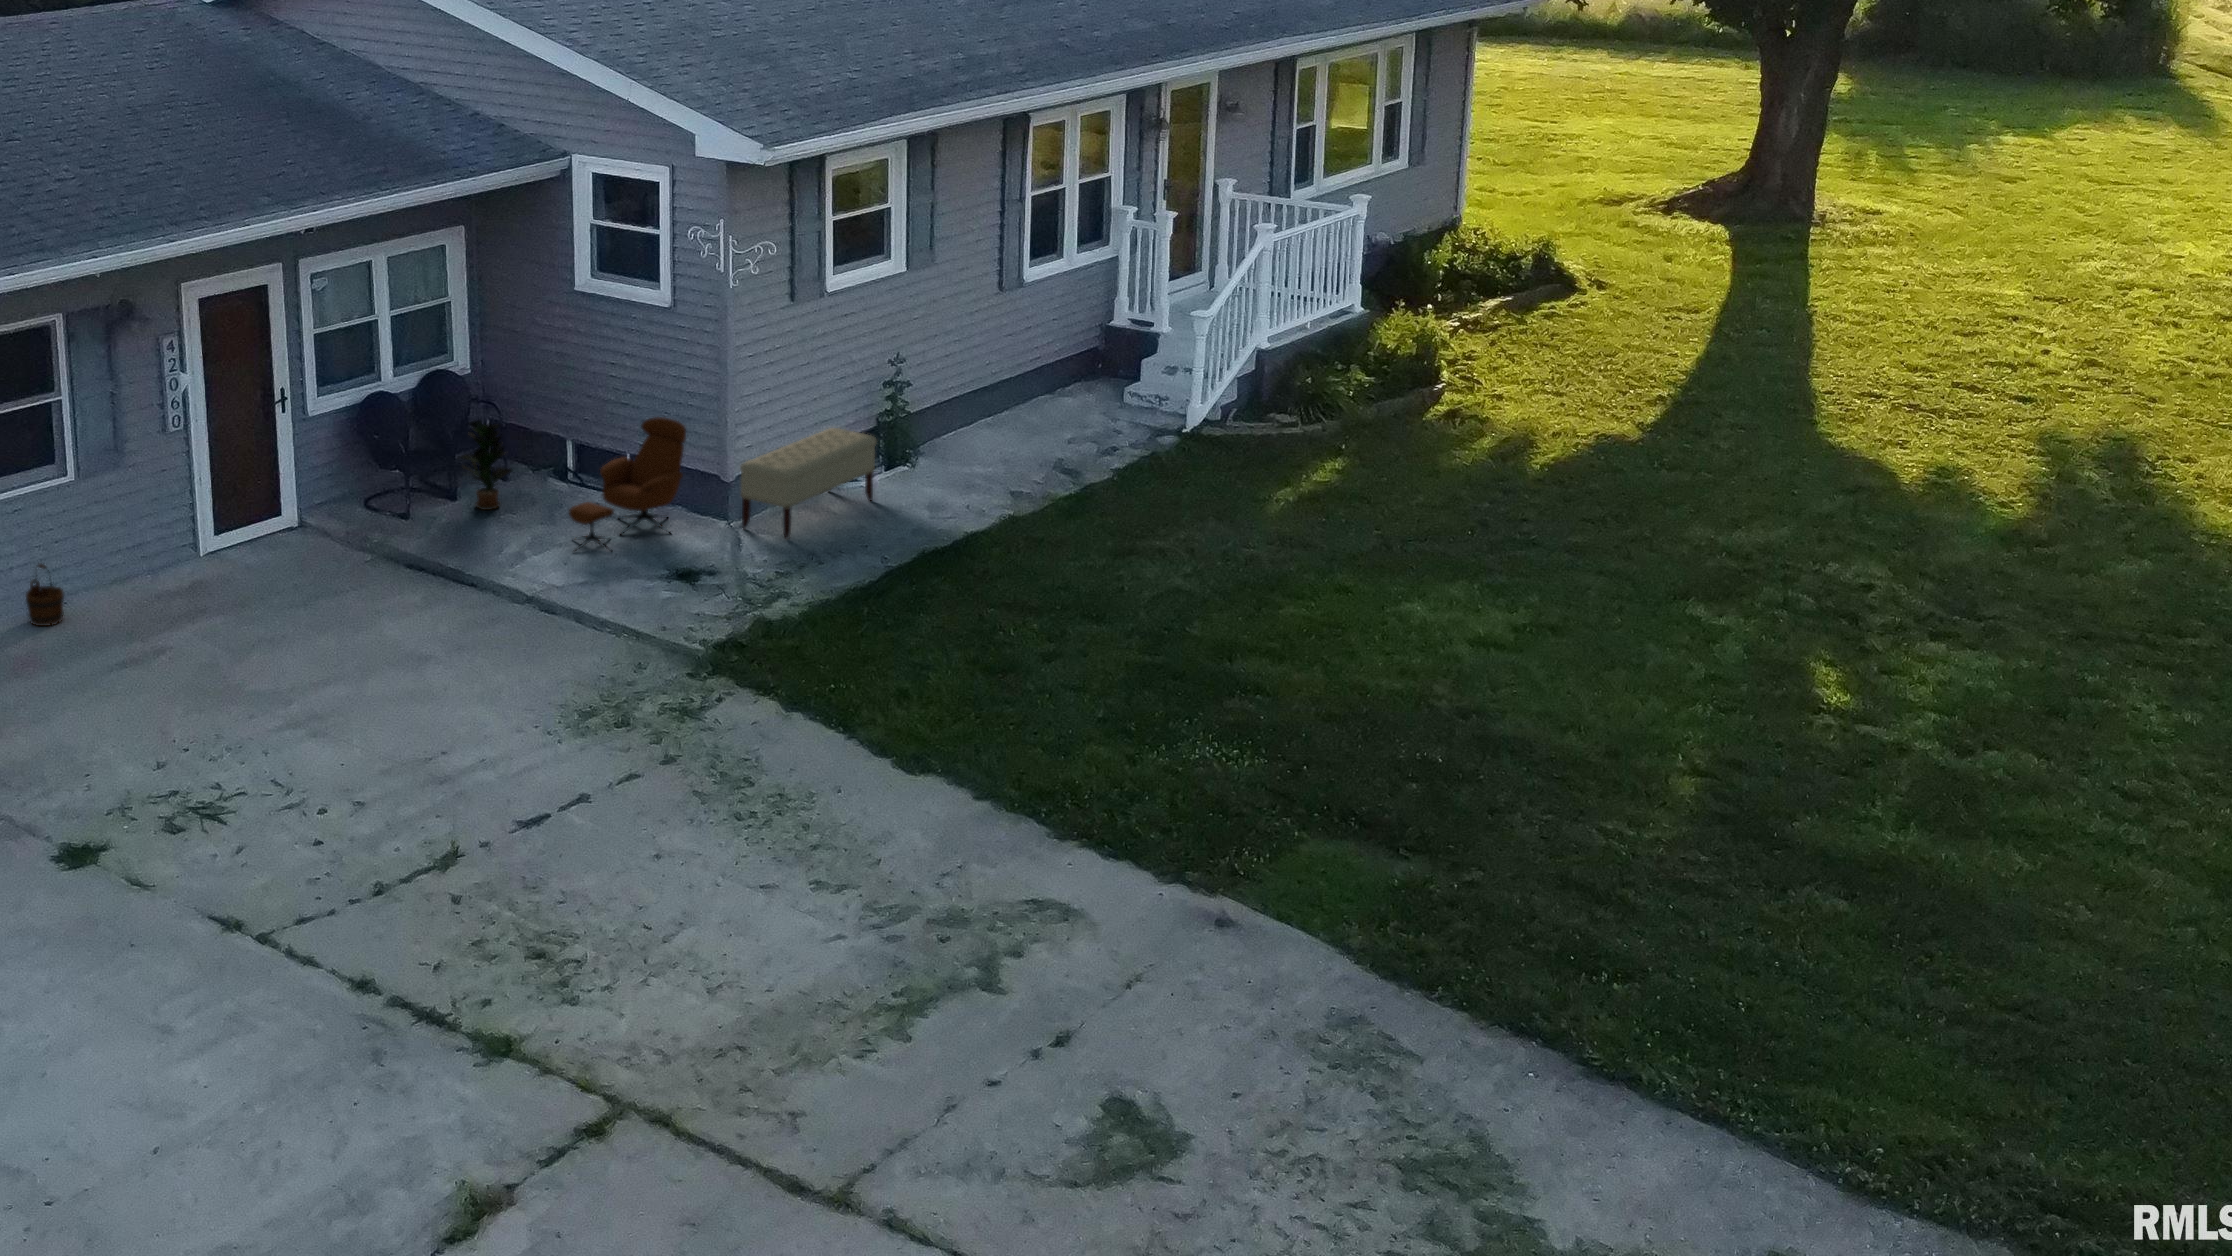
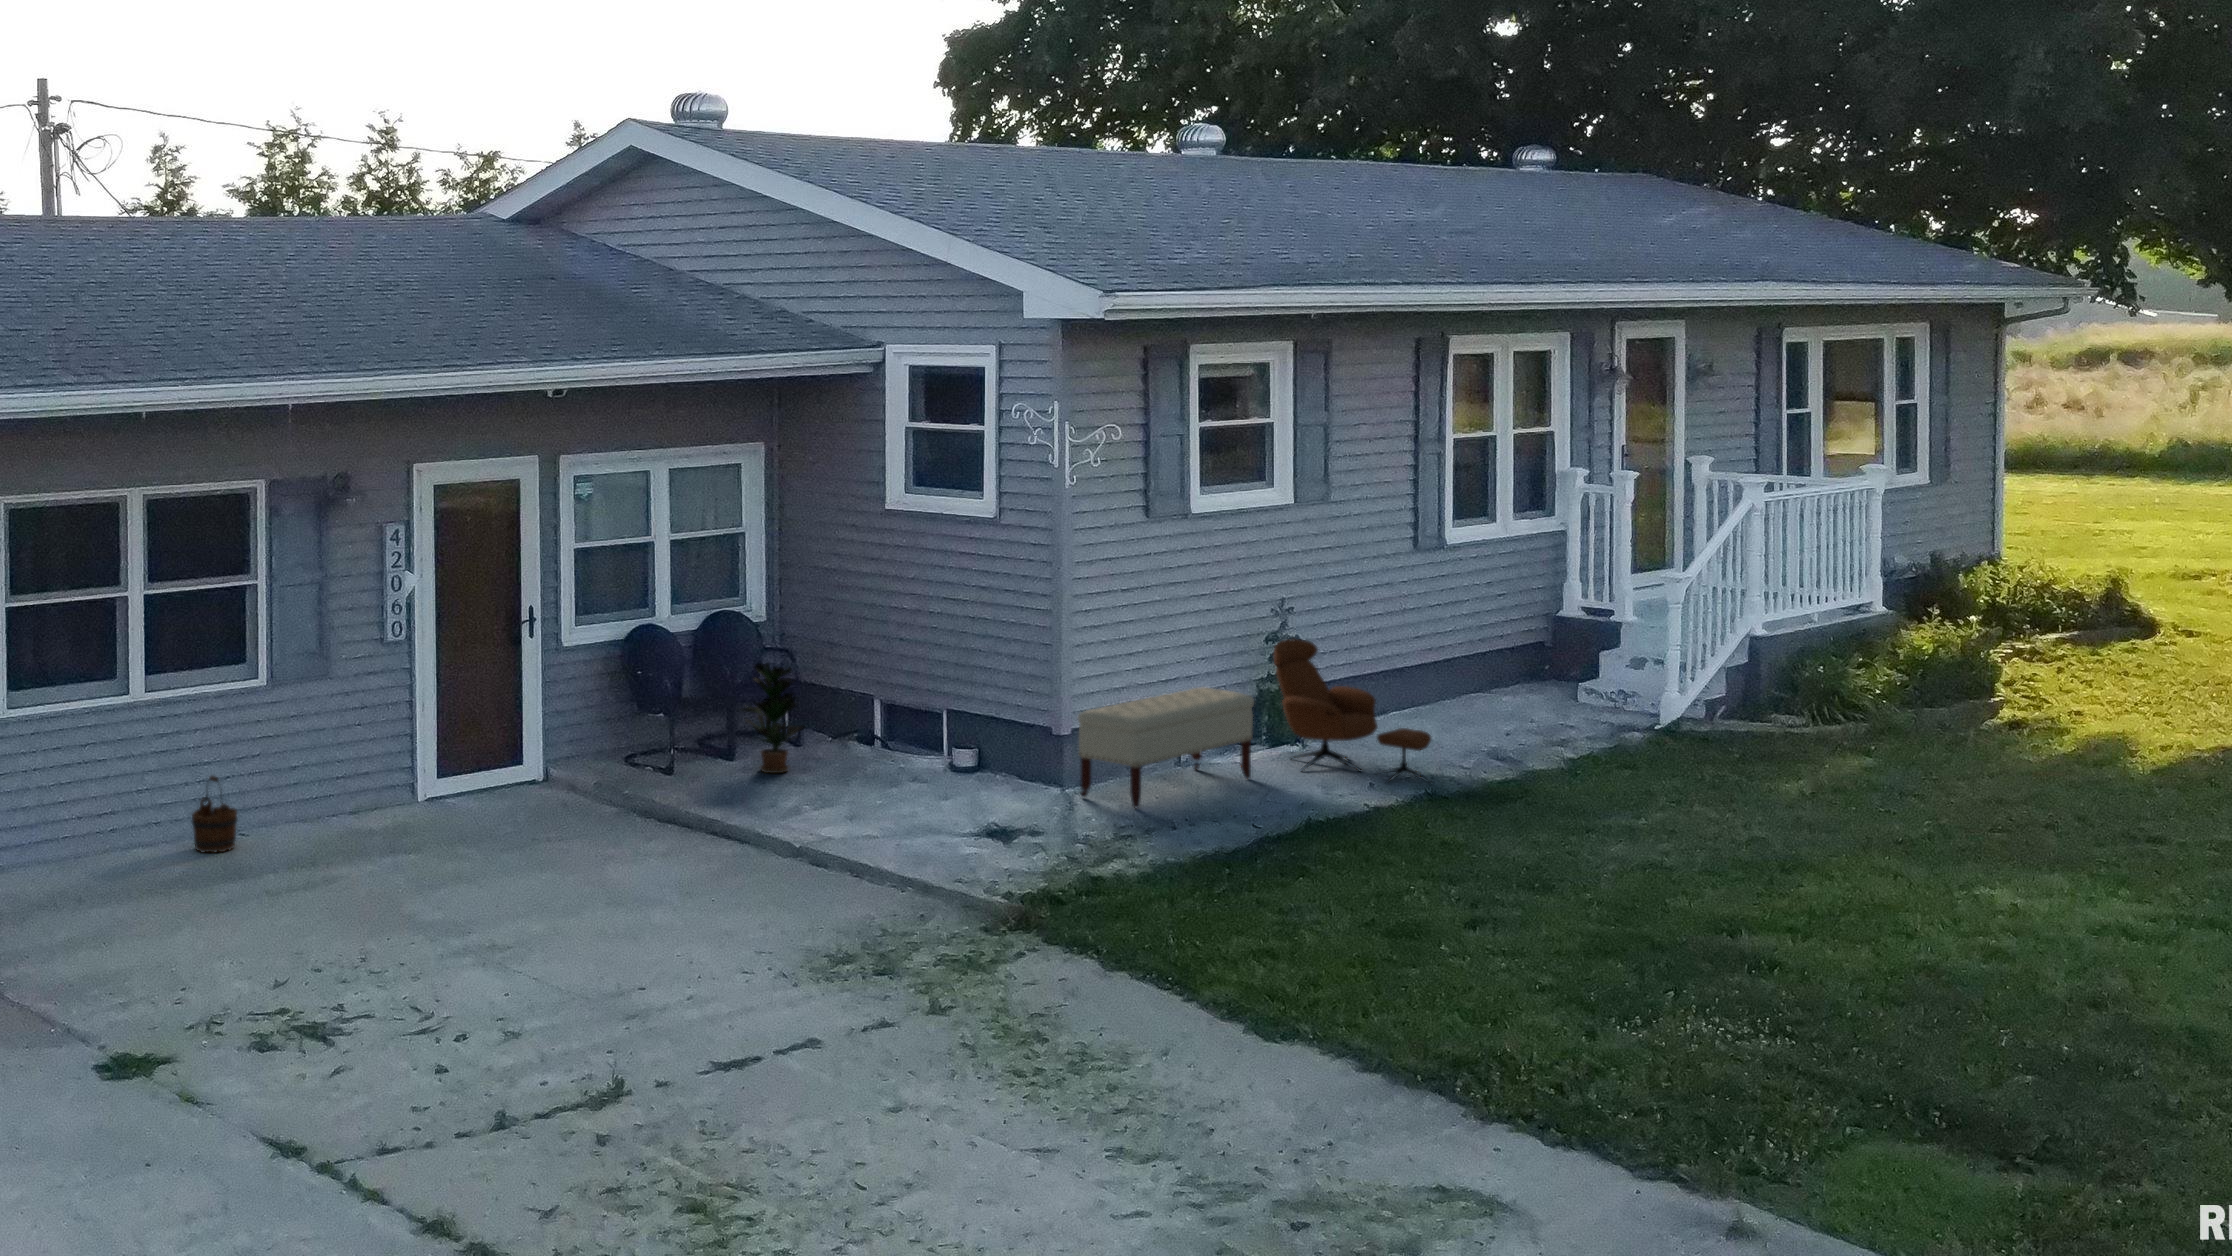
lounge chair: present [569,417,686,547] -> present [1274,639,1431,782]

